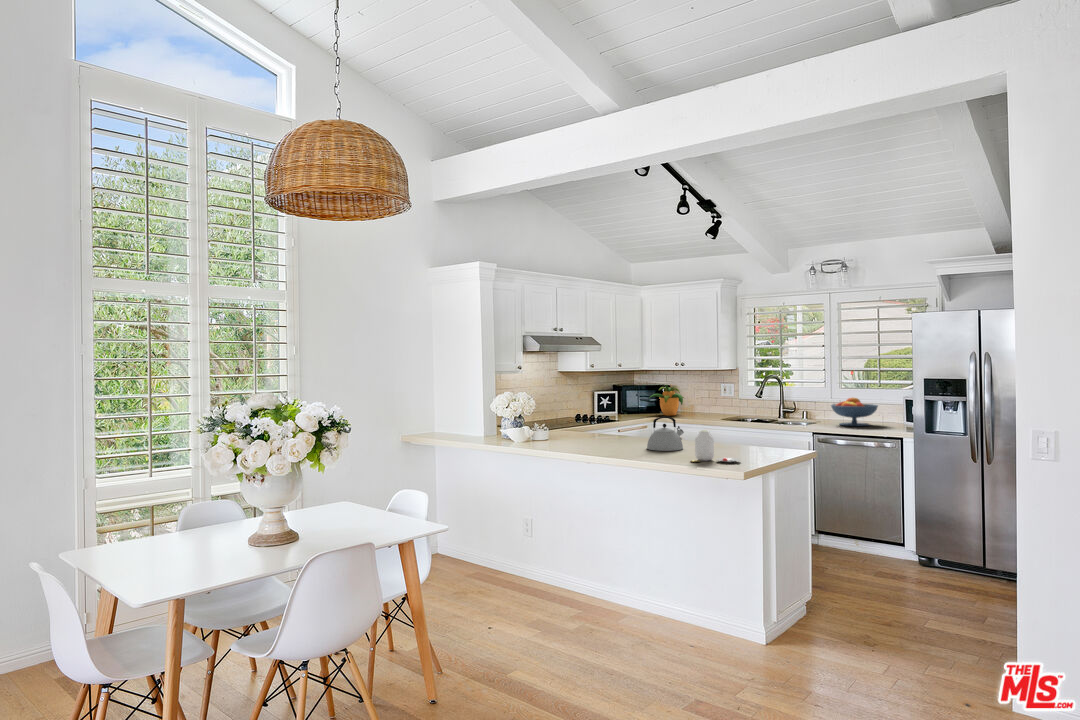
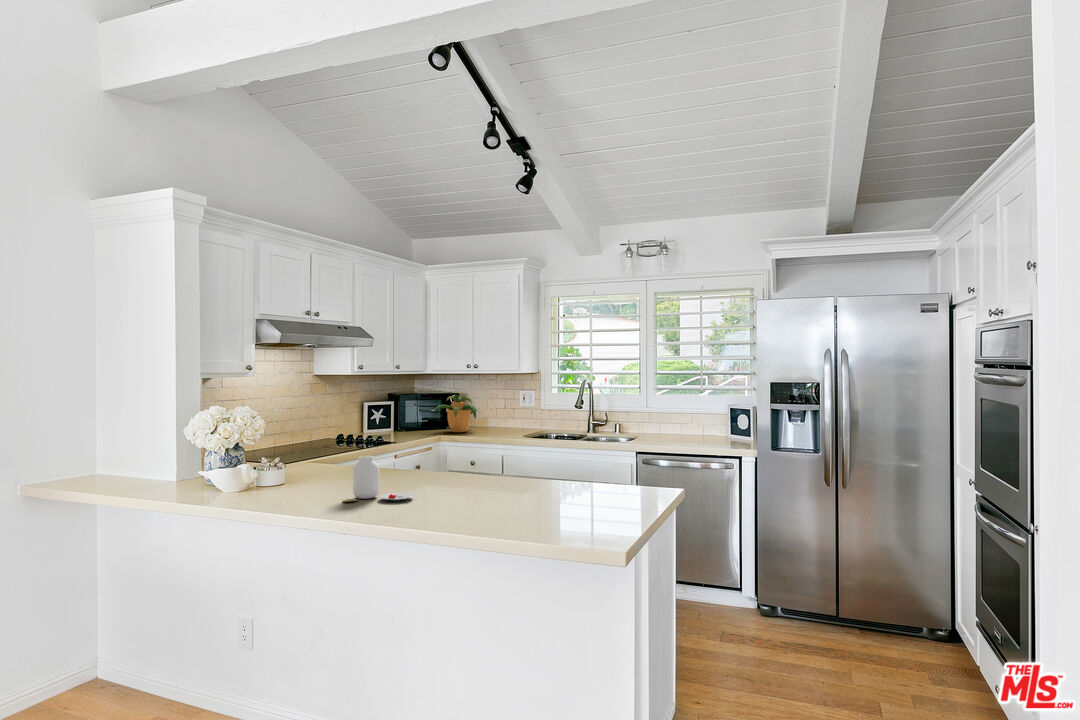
fruit bowl: present [831,398,878,426] -> none [657,409,709,444]
kettle: present [647,417,684,451] -> none [444,442,499,496]
jar: present [691,431,740,462] -> present [343,456,414,502]

